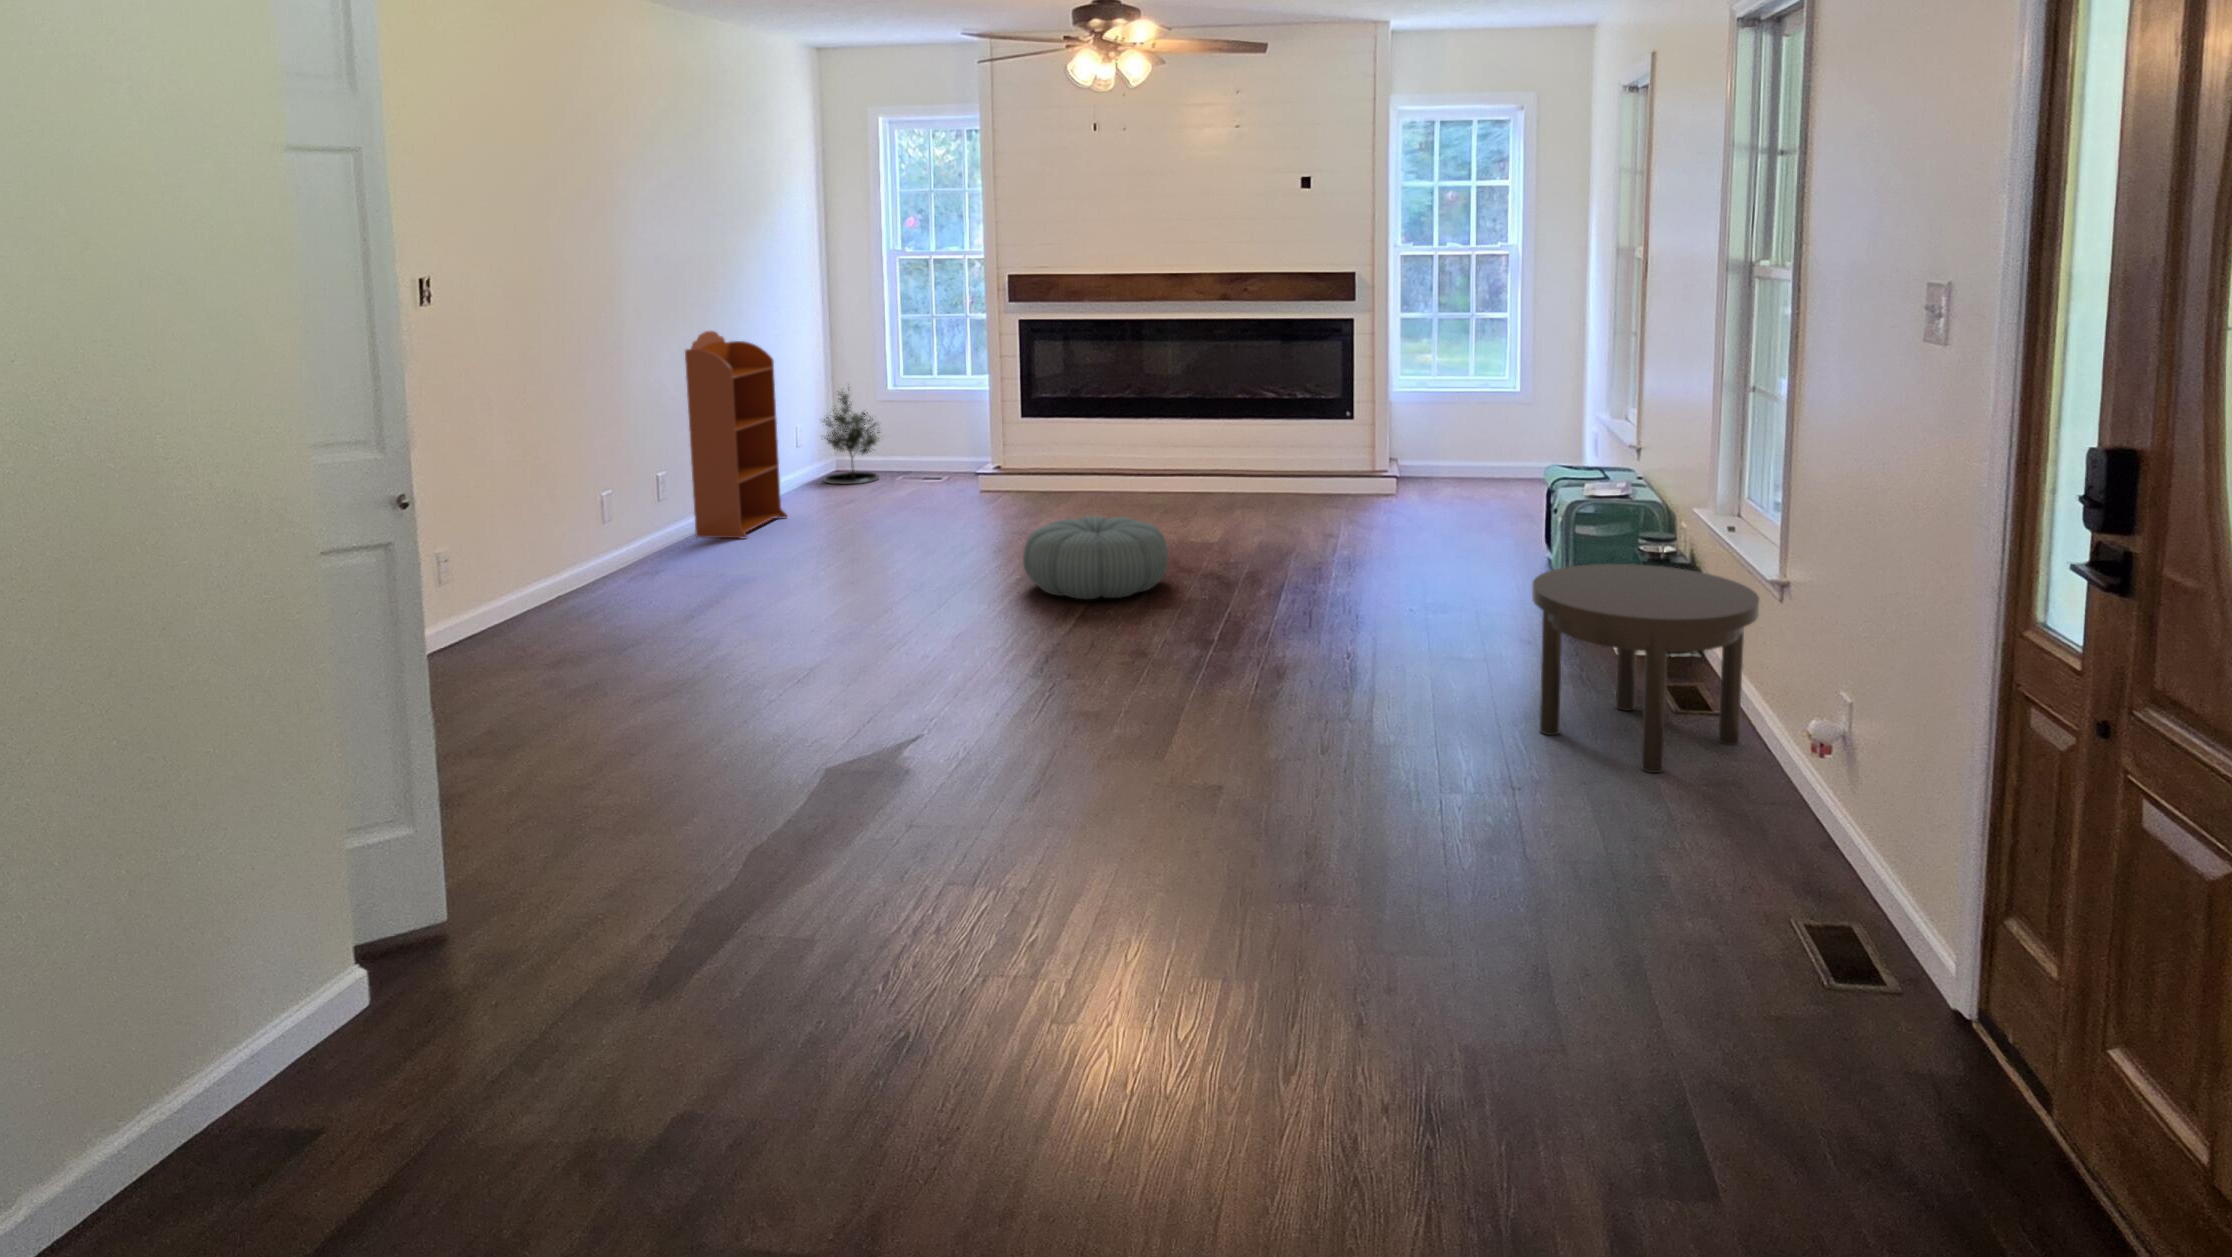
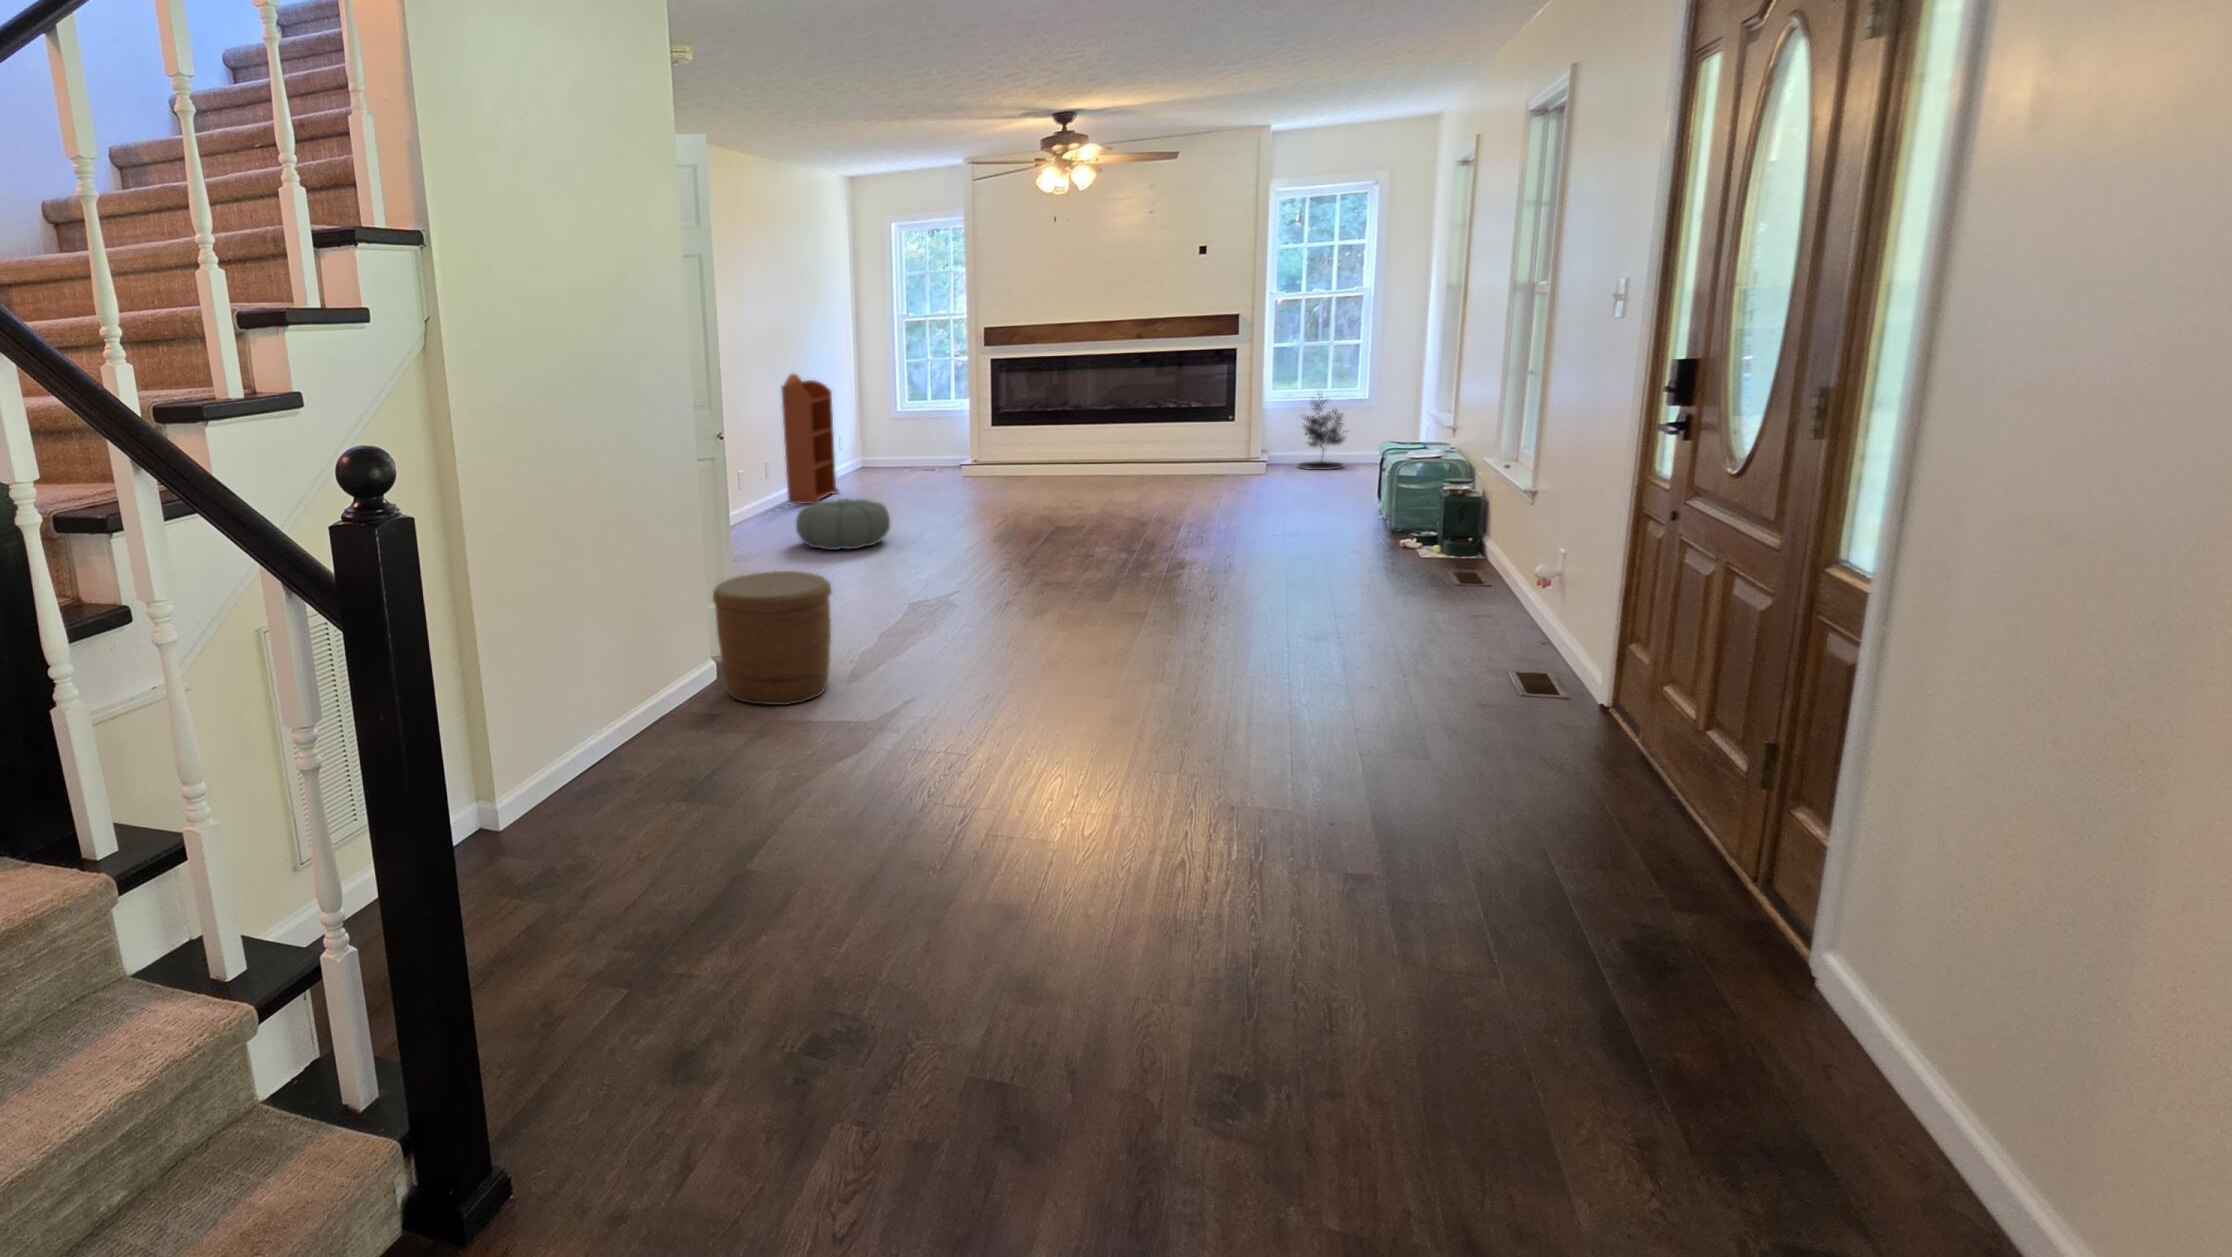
potted tree: present [821,390,880,484] -> present [1298,394,1346,470]
pouf: present [1023,516,1168,599] -> present [796,499,890,550]
side table: present [1532,564,1759,773] -> none [1355,489,1518,610]
woven basket: none [289,781,580,1115] -> present [713,571,832,705]

